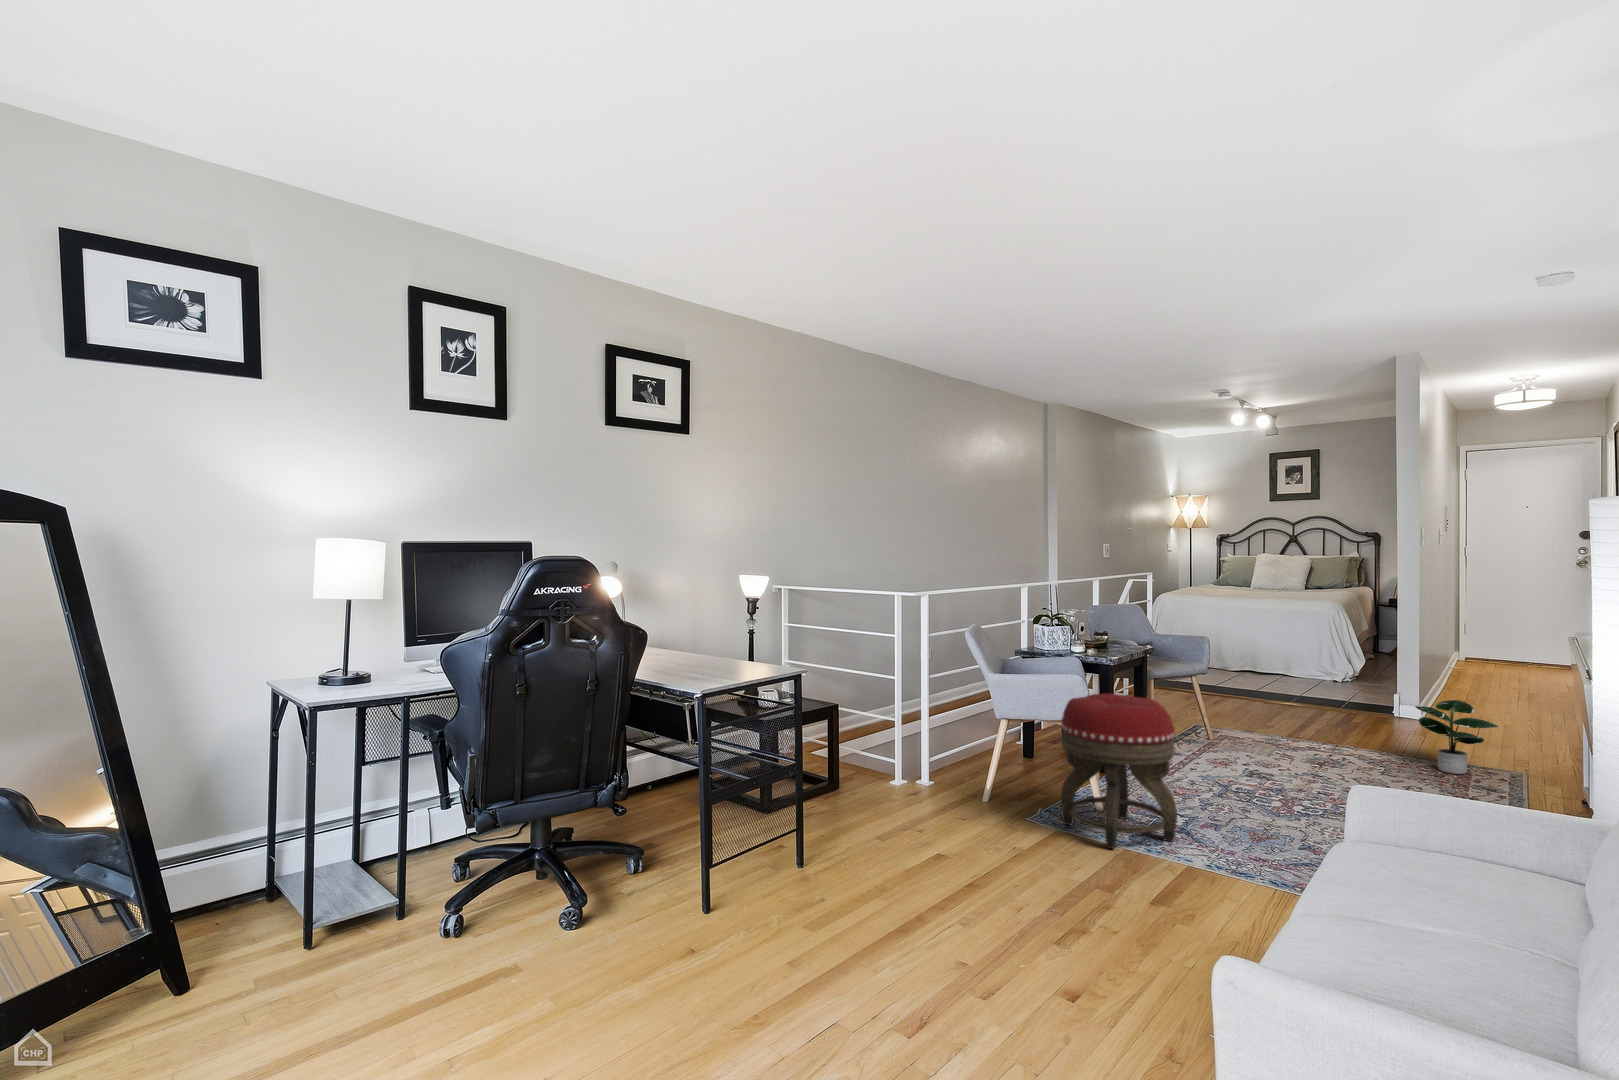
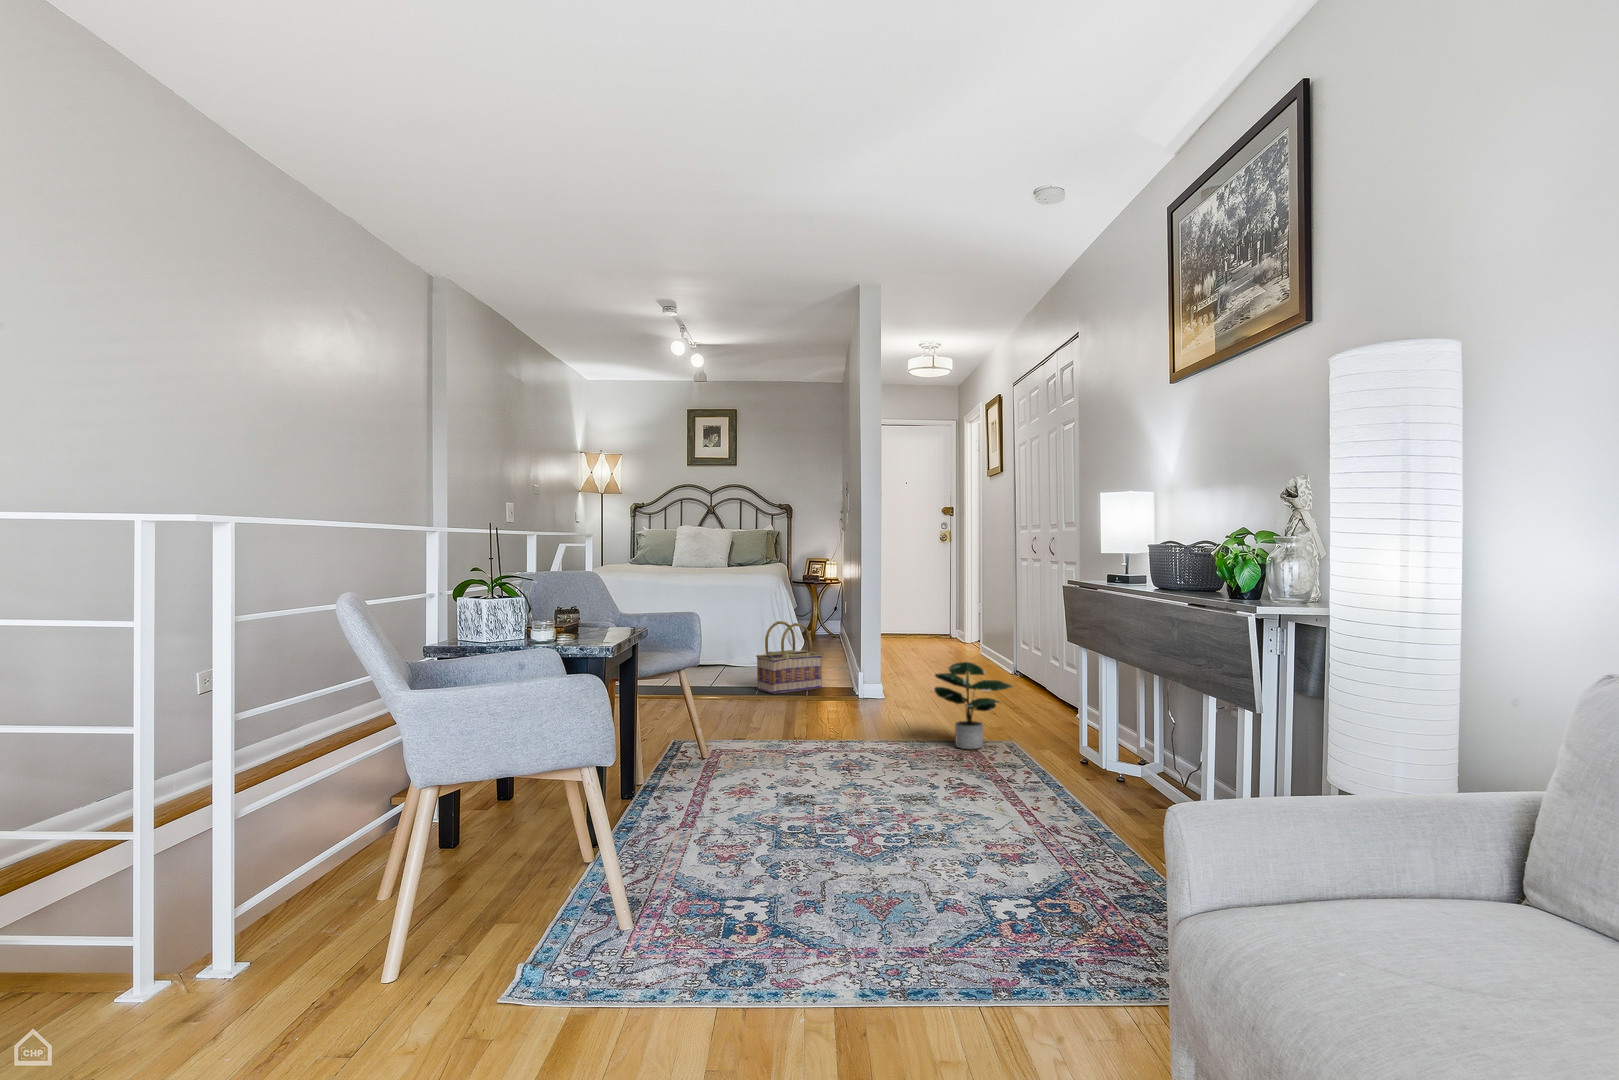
basket: none [1294,646,1359,707] -> present [756,621,822,694]
footstool: present [1060,694,1177,849] -> none [565,702,783,1025]

